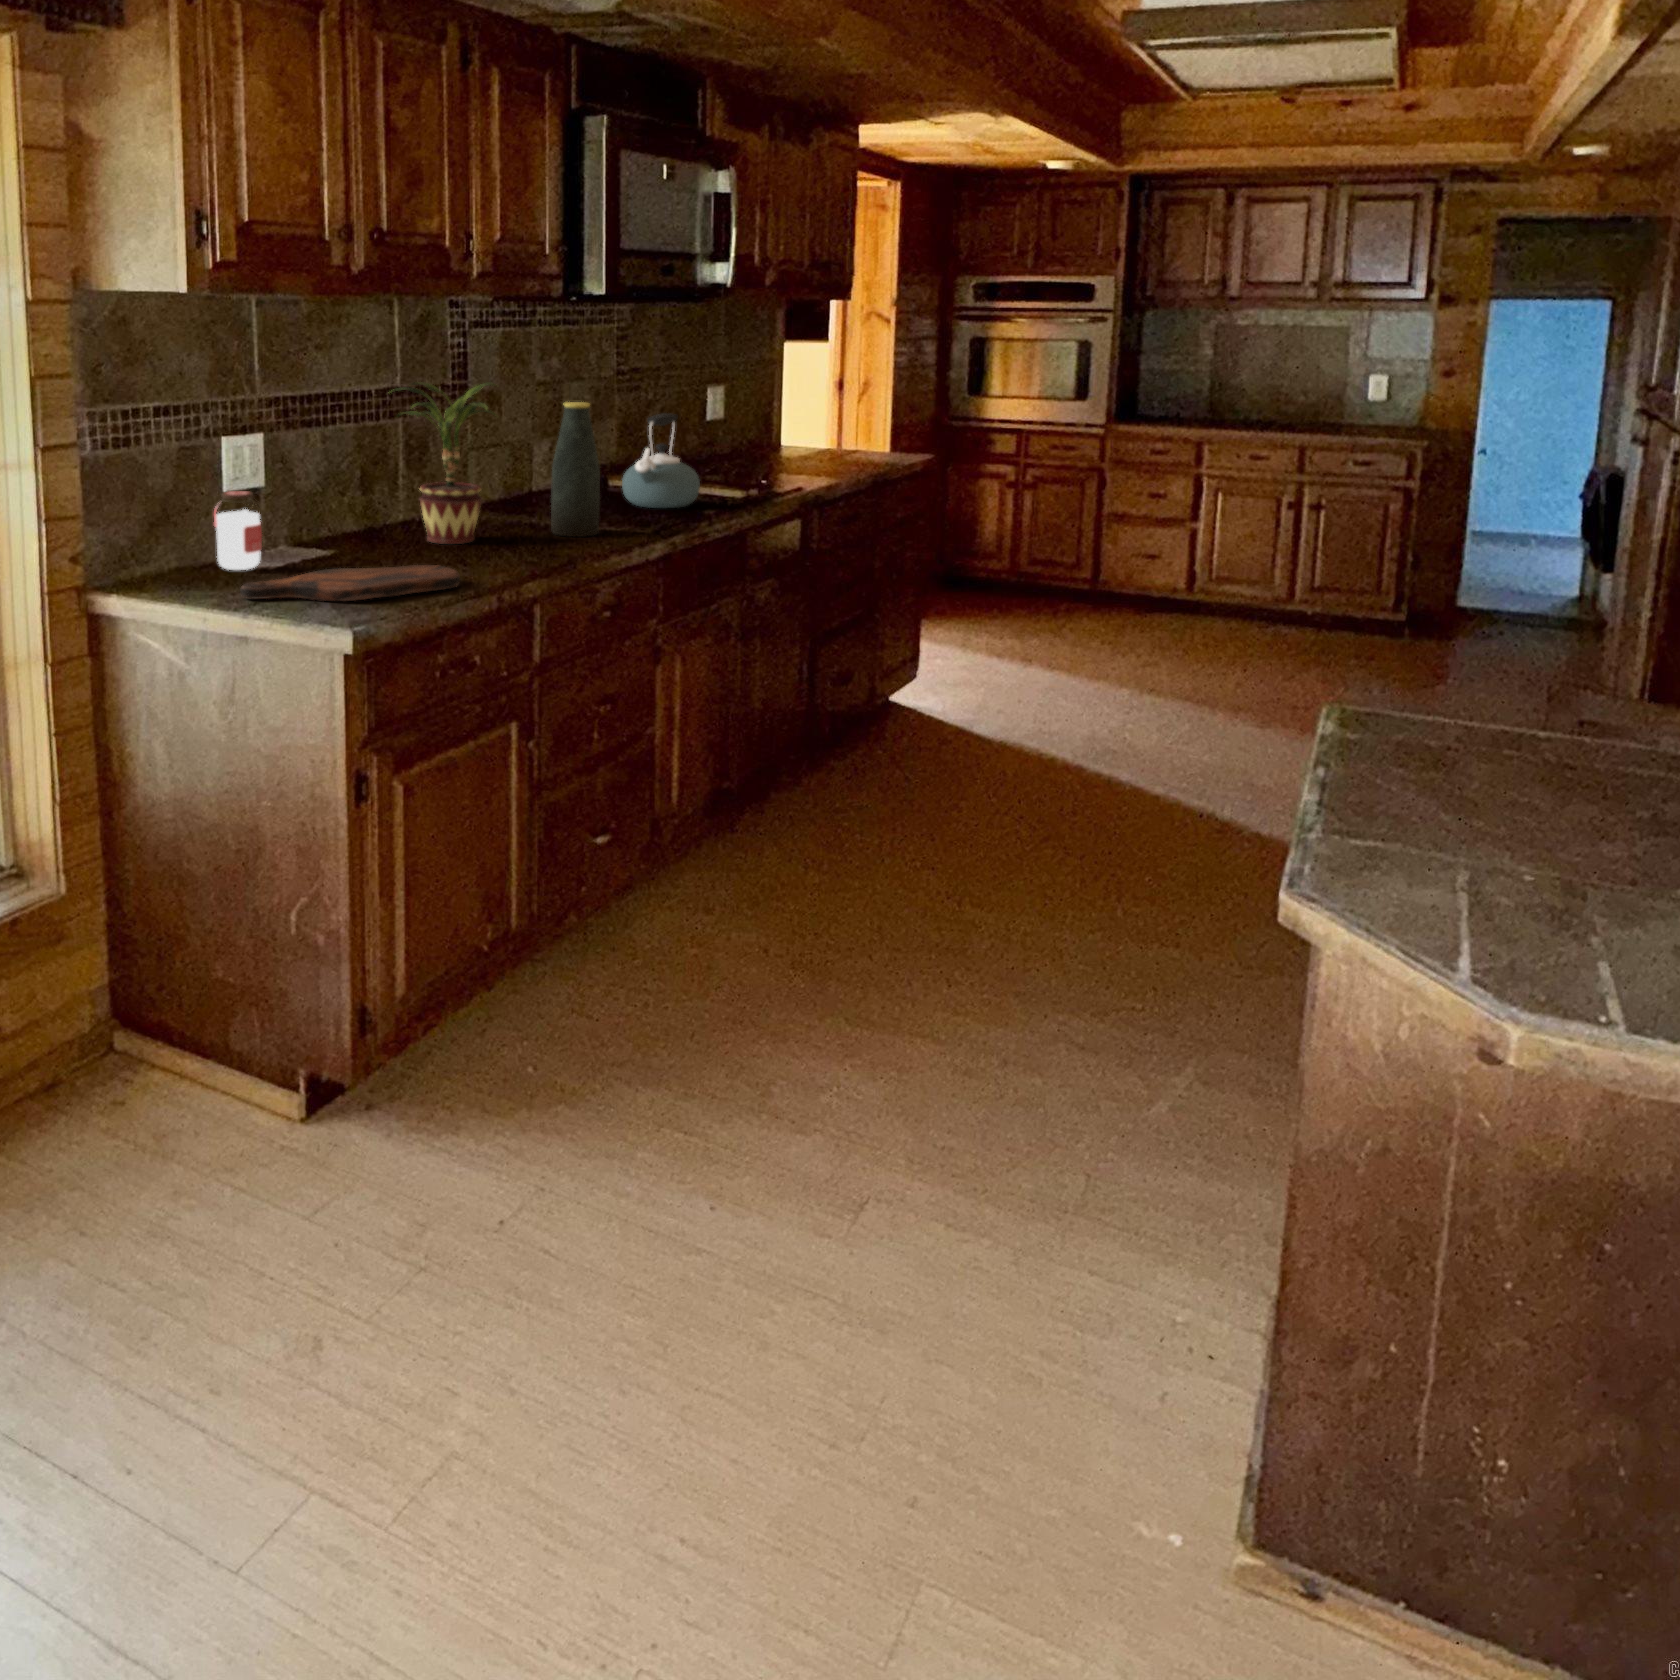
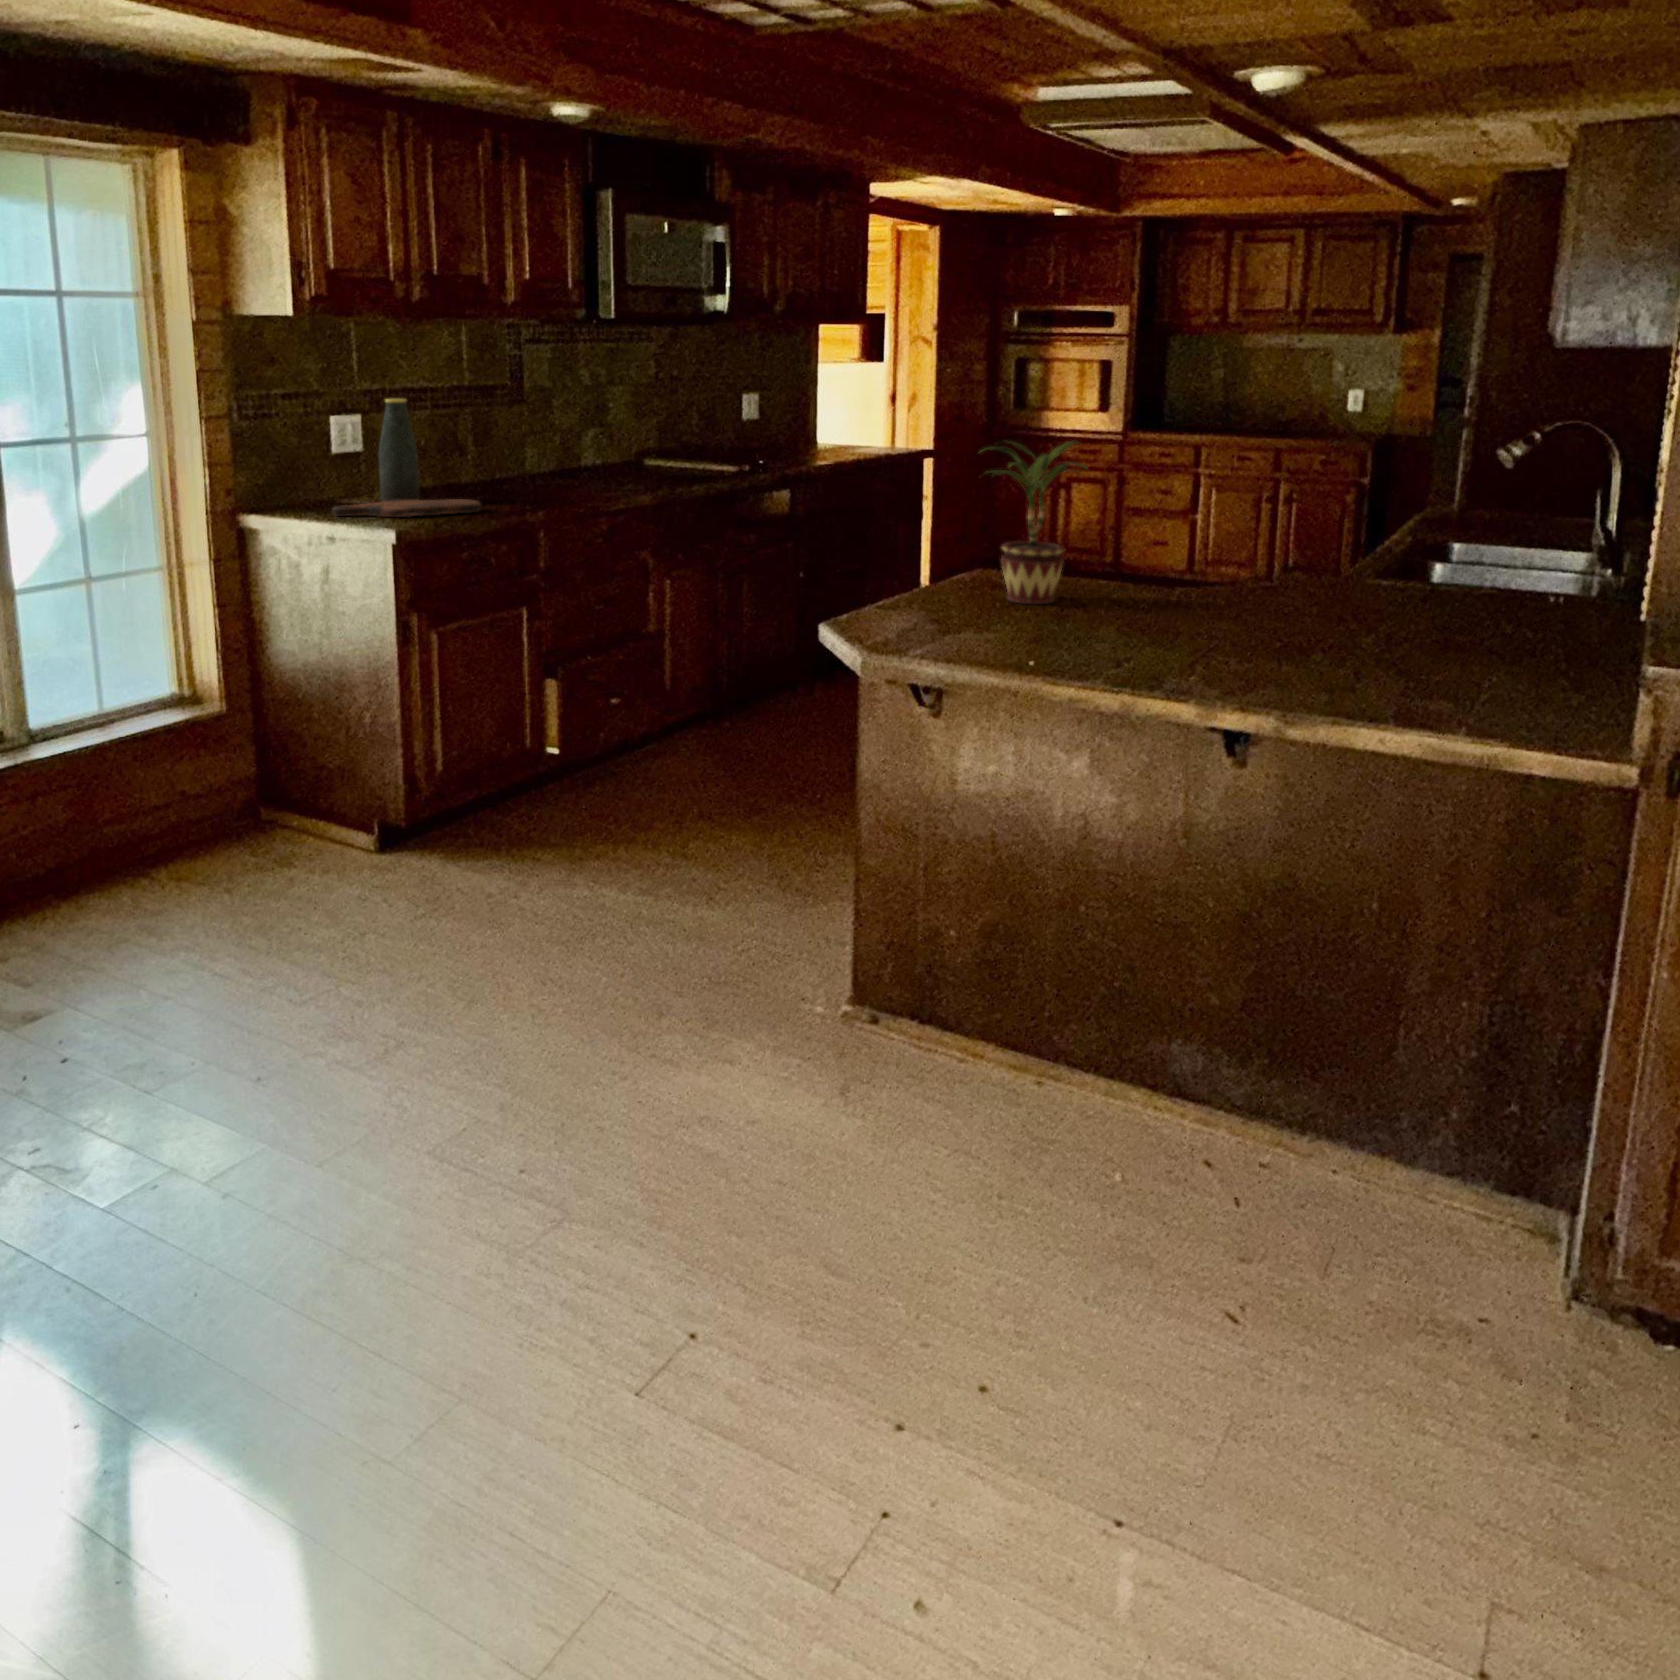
potted plant: present [393,382,495,544] -> present [983,440,1087,604]
bottle: present [551,402,600,537] -> present [378,399,419,501]
kettle: present [622,413,700,508] -> none [647,408,704,478]
jar: present [214,491,262,570] -> none [323,451,356,505]

